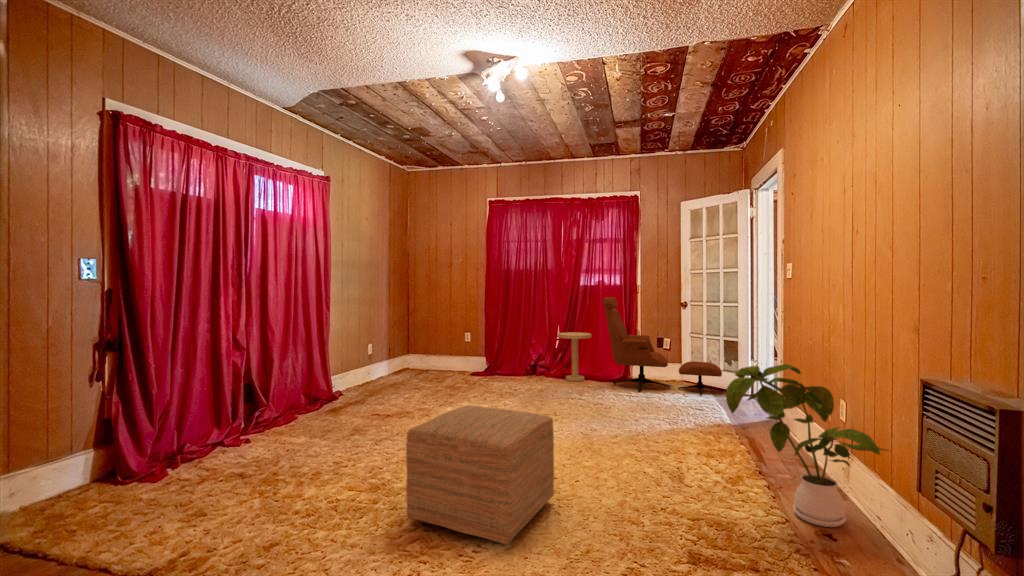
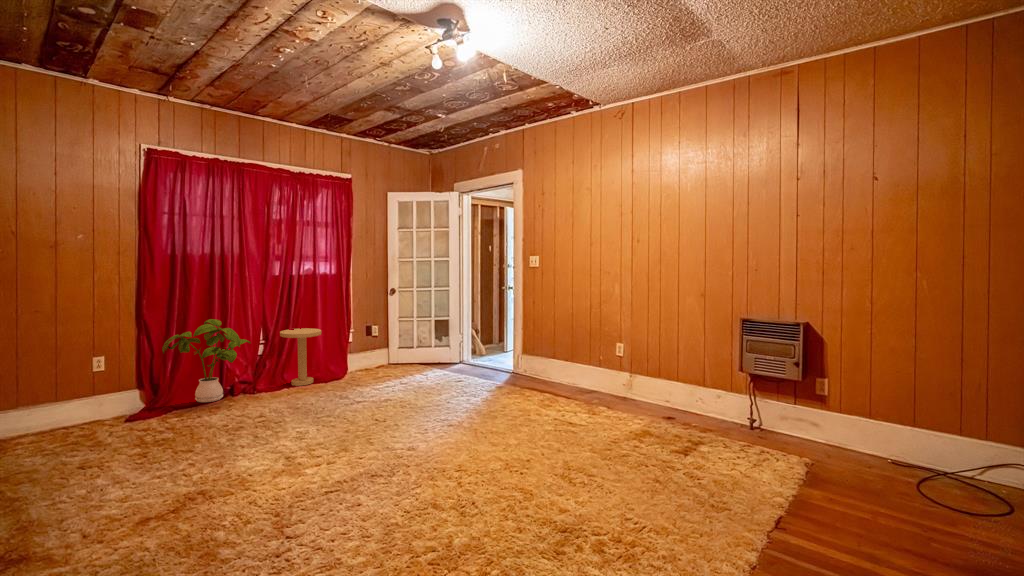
lounge chair: present [603,297,723,395] -> none [338,287,443,380]
house plant: present [726,364,889,527] -> present [162,319,251,402]
ottoman: present [406,405,554,545] -> none [480,406,617,537]

